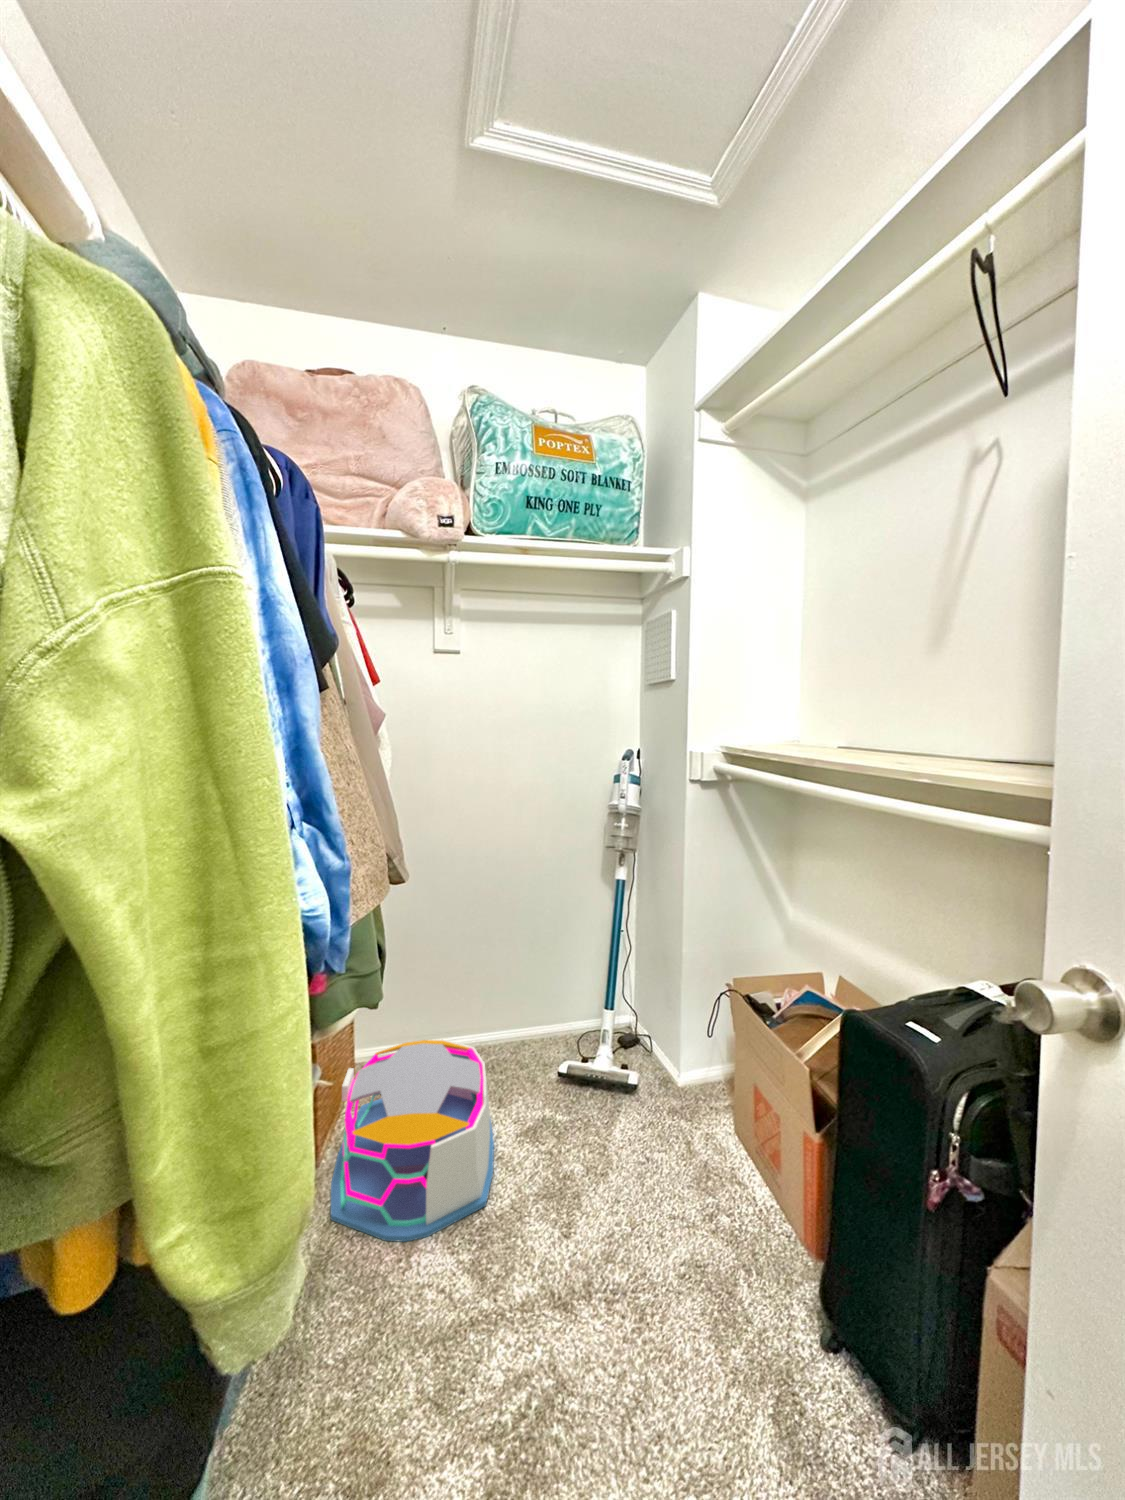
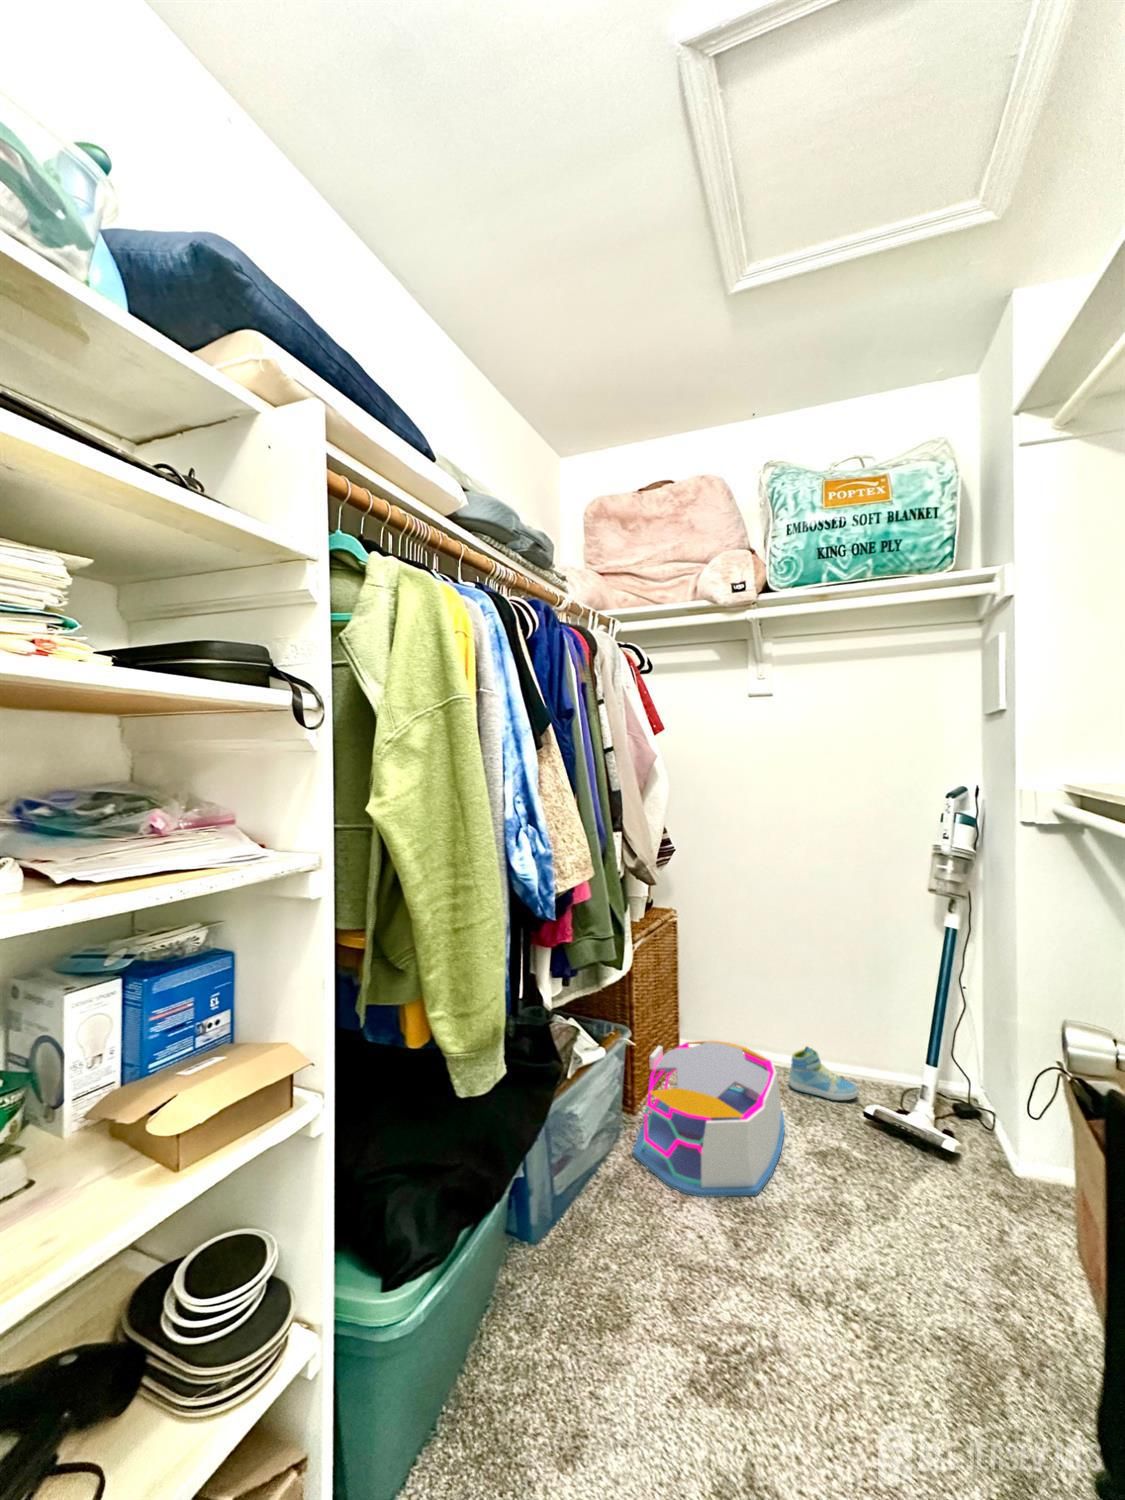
sneaker: none [477,1020,543,1069] -> present [789,1047,859,1100]

